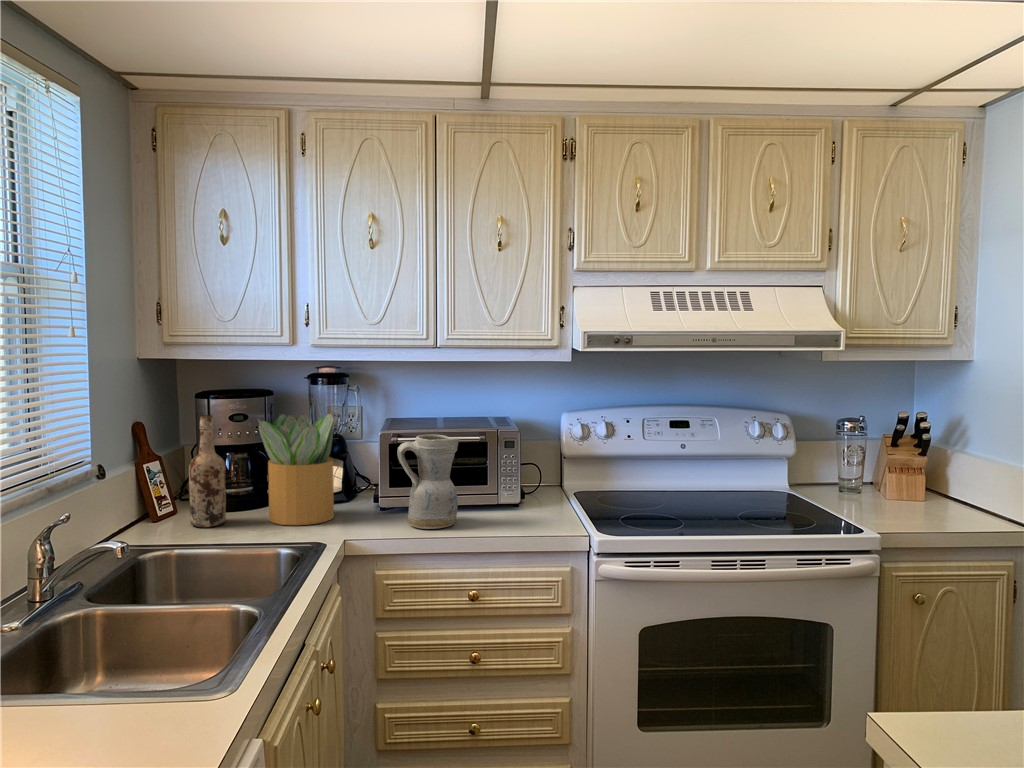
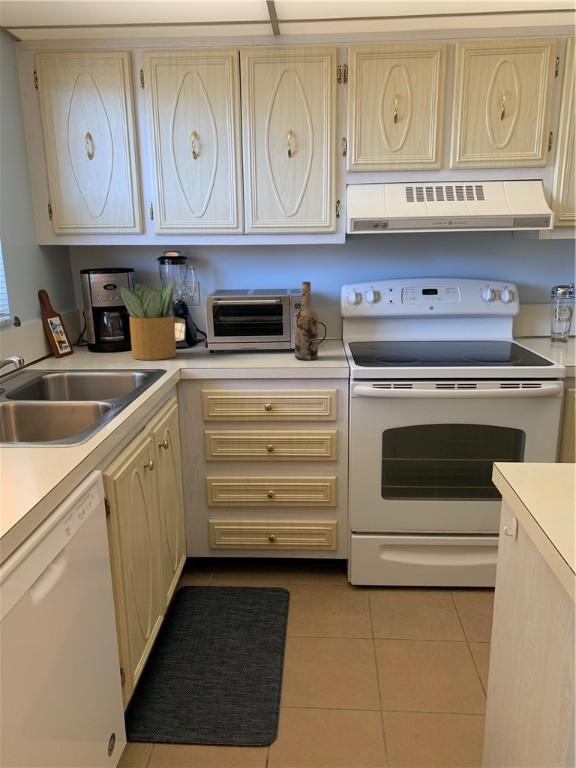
wine bottle: present [189,415,226,527] -> present [294,282,318,360]
ceramic pitcher: present [397,434,459,529] -> none [215,297,259,362]

